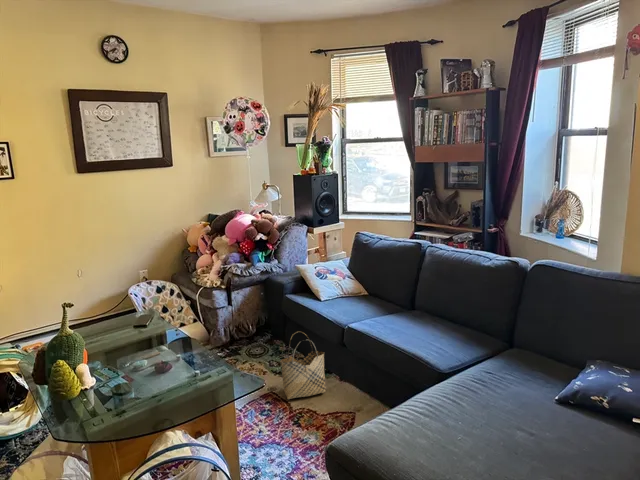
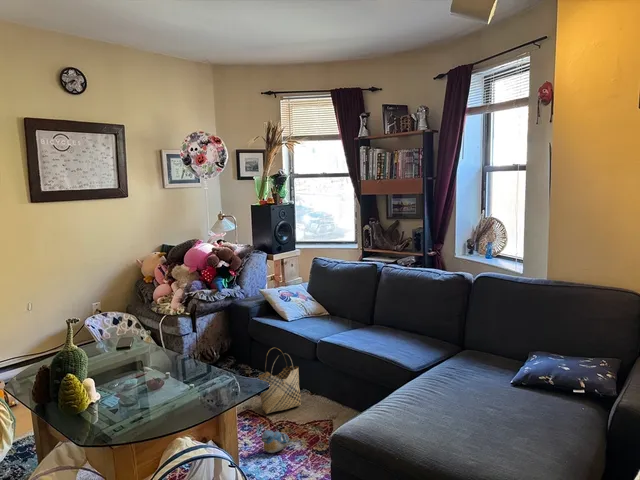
plush toy: none [273,421,307,444] -> present [261,430,294,453]

